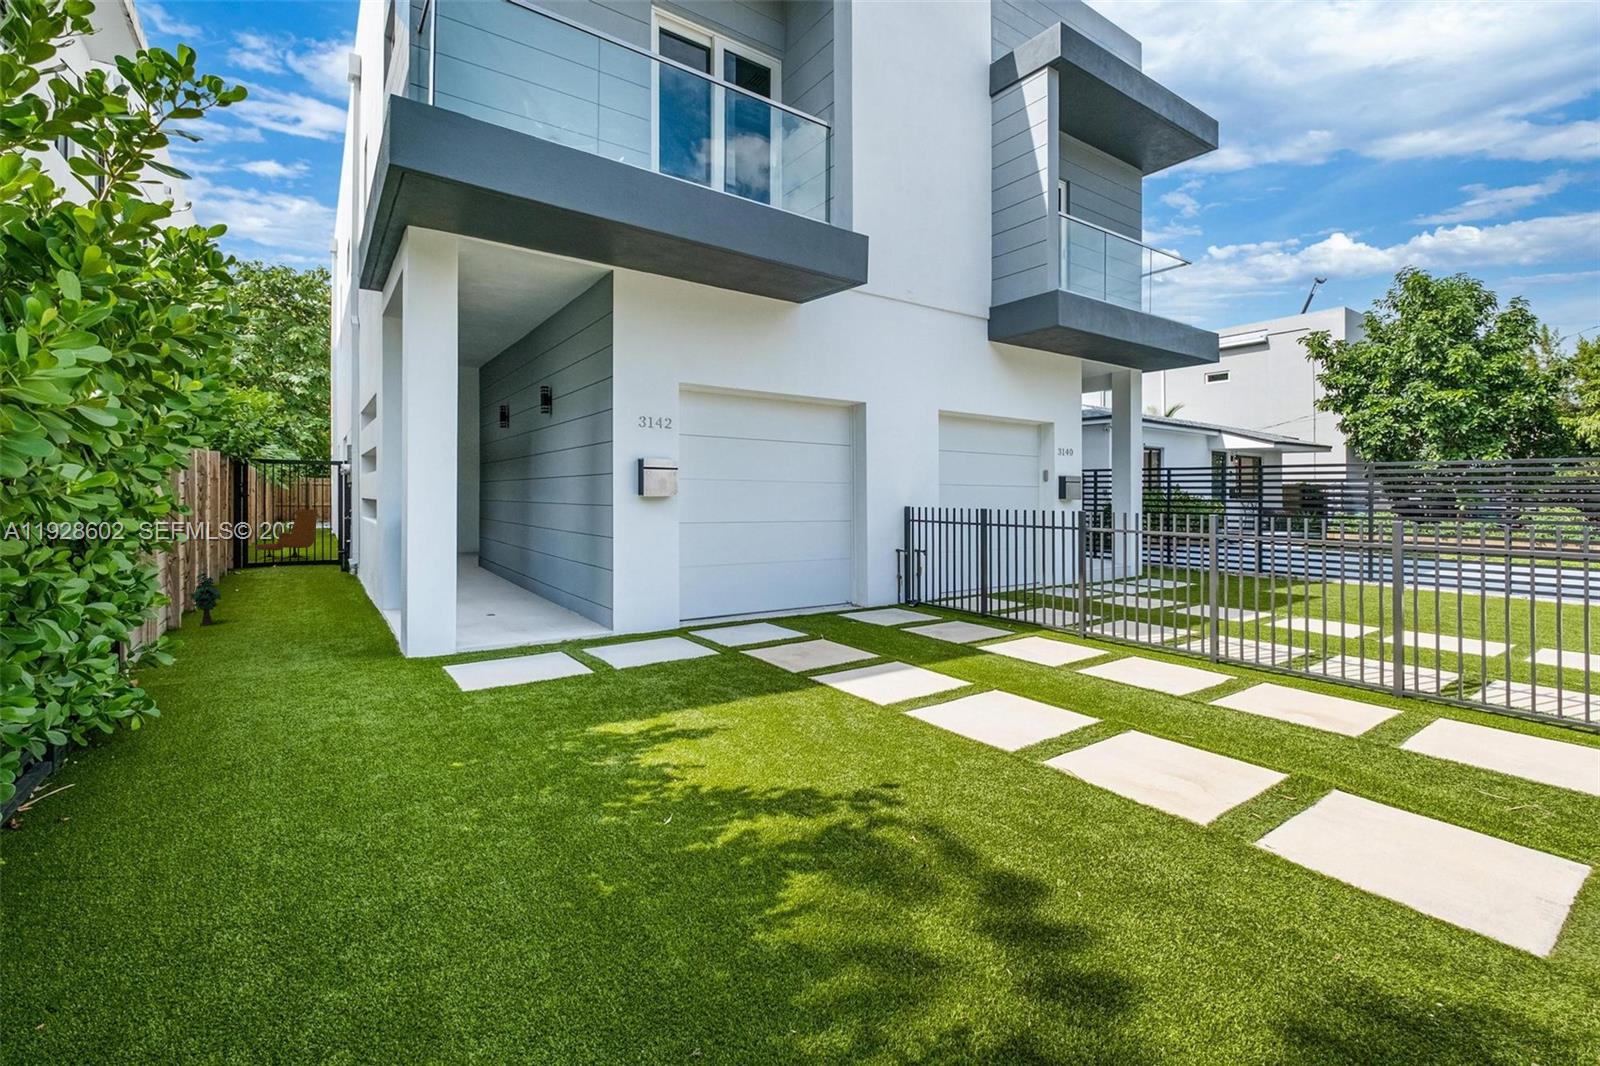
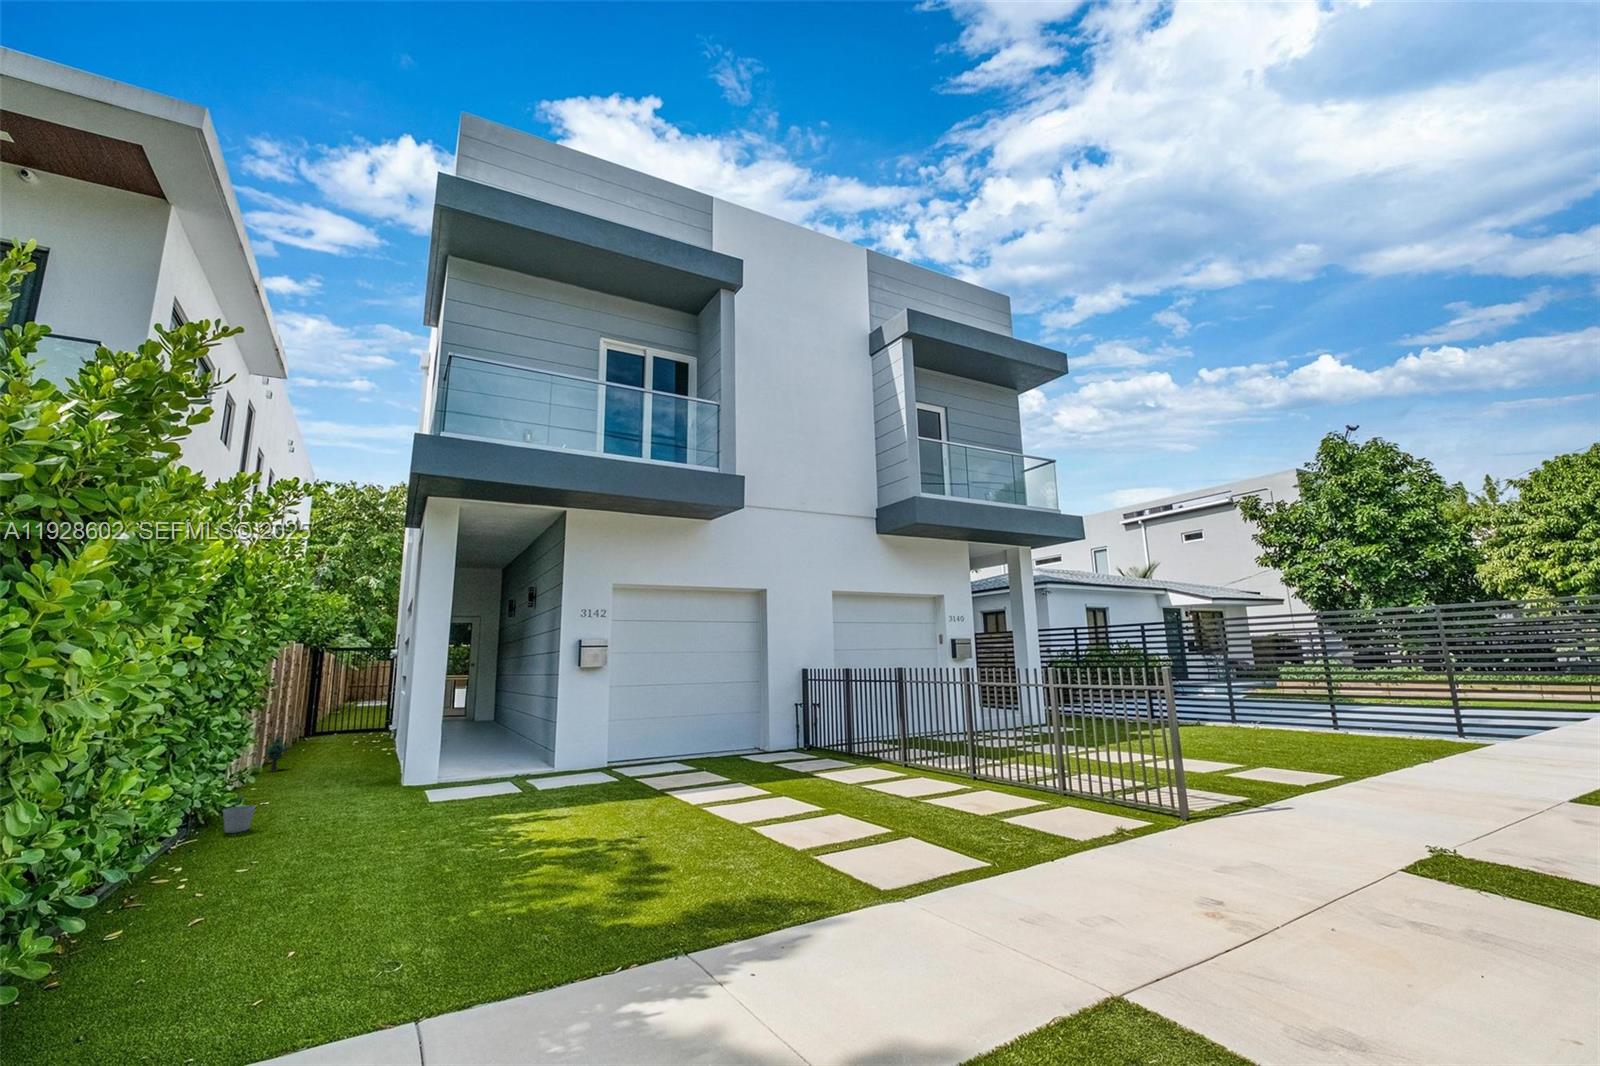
lounge chair: present [255,509,318,561] -> none [319,687,371,731]
bucket: none [129,695,189,759] -> present [223,805,255,833]

